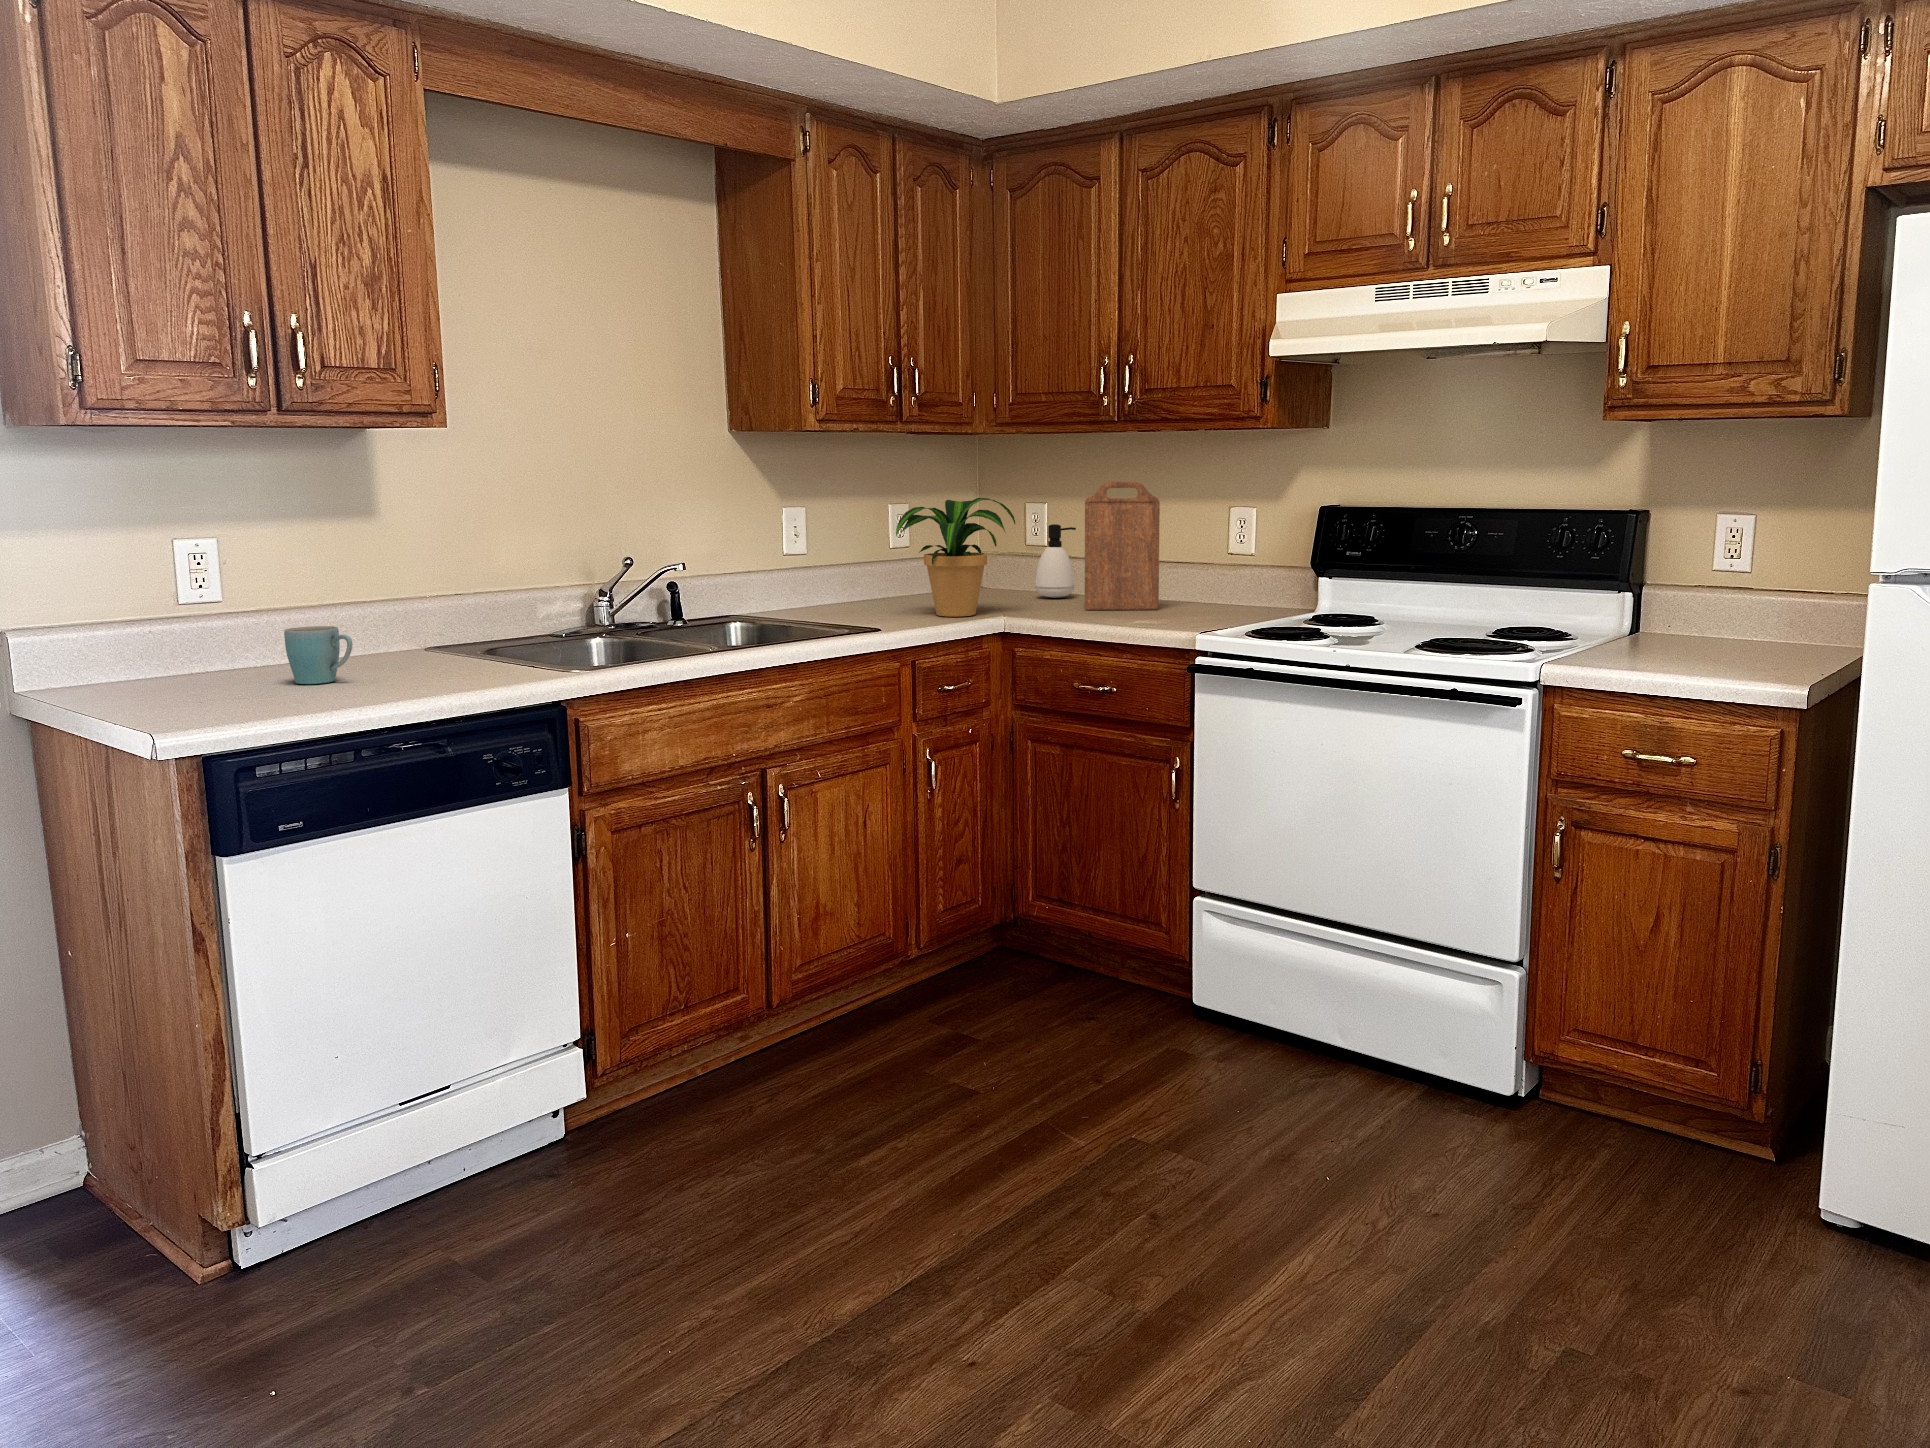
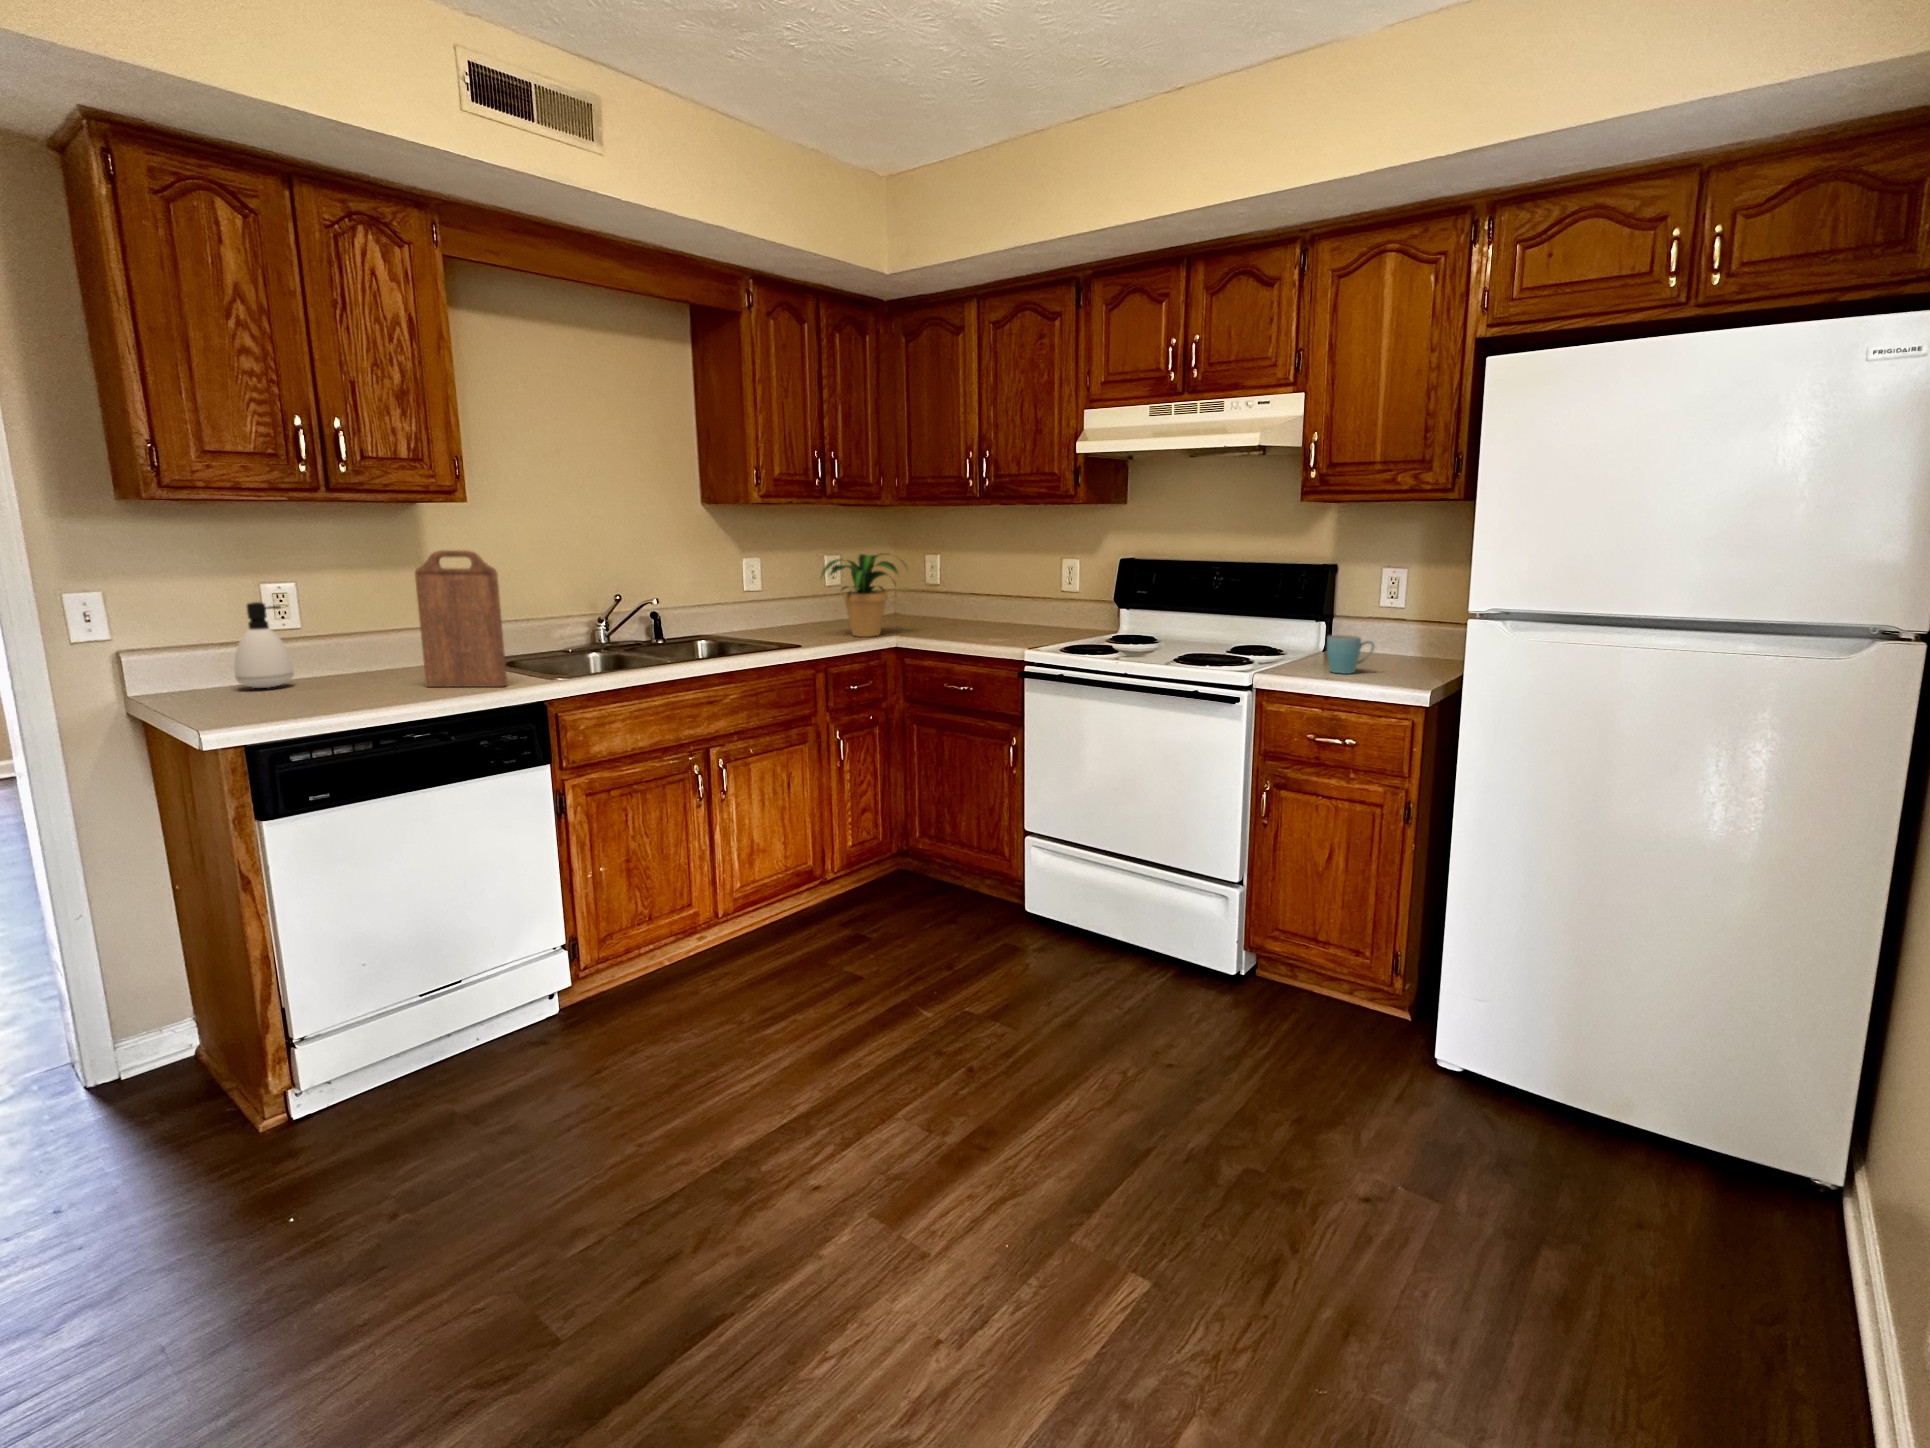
cutting board: present [1085,481,1160,610] -> present [415,550,507,687]
soap dispenser: present [1035,524,1076,598] -> present [235,602,294,688]
mug: present [284,626,353,684] -> present [1327,635,1375,674]

